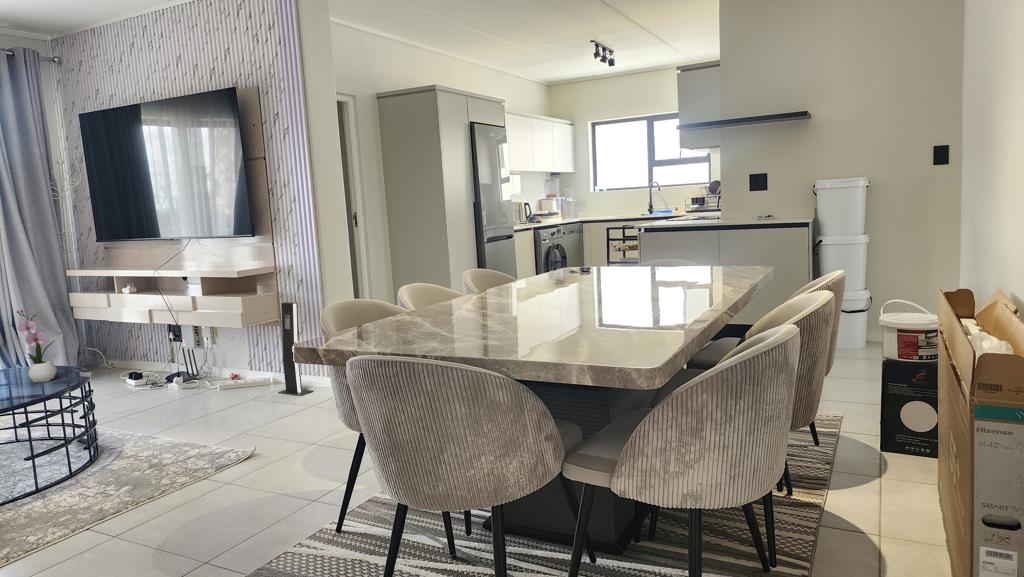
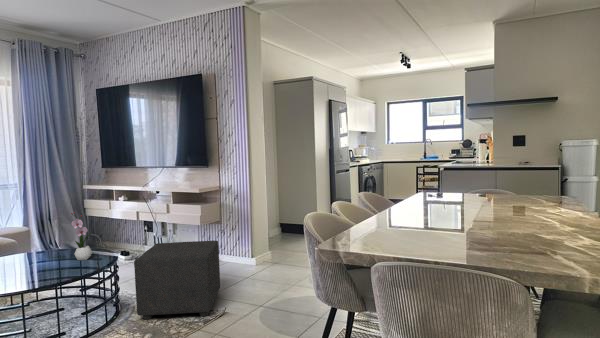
speaker: present [278,302,313,396] -> none [219,210,241,271]
ottoman: none [114,349,264,467] -> present [134,241,220,320]

